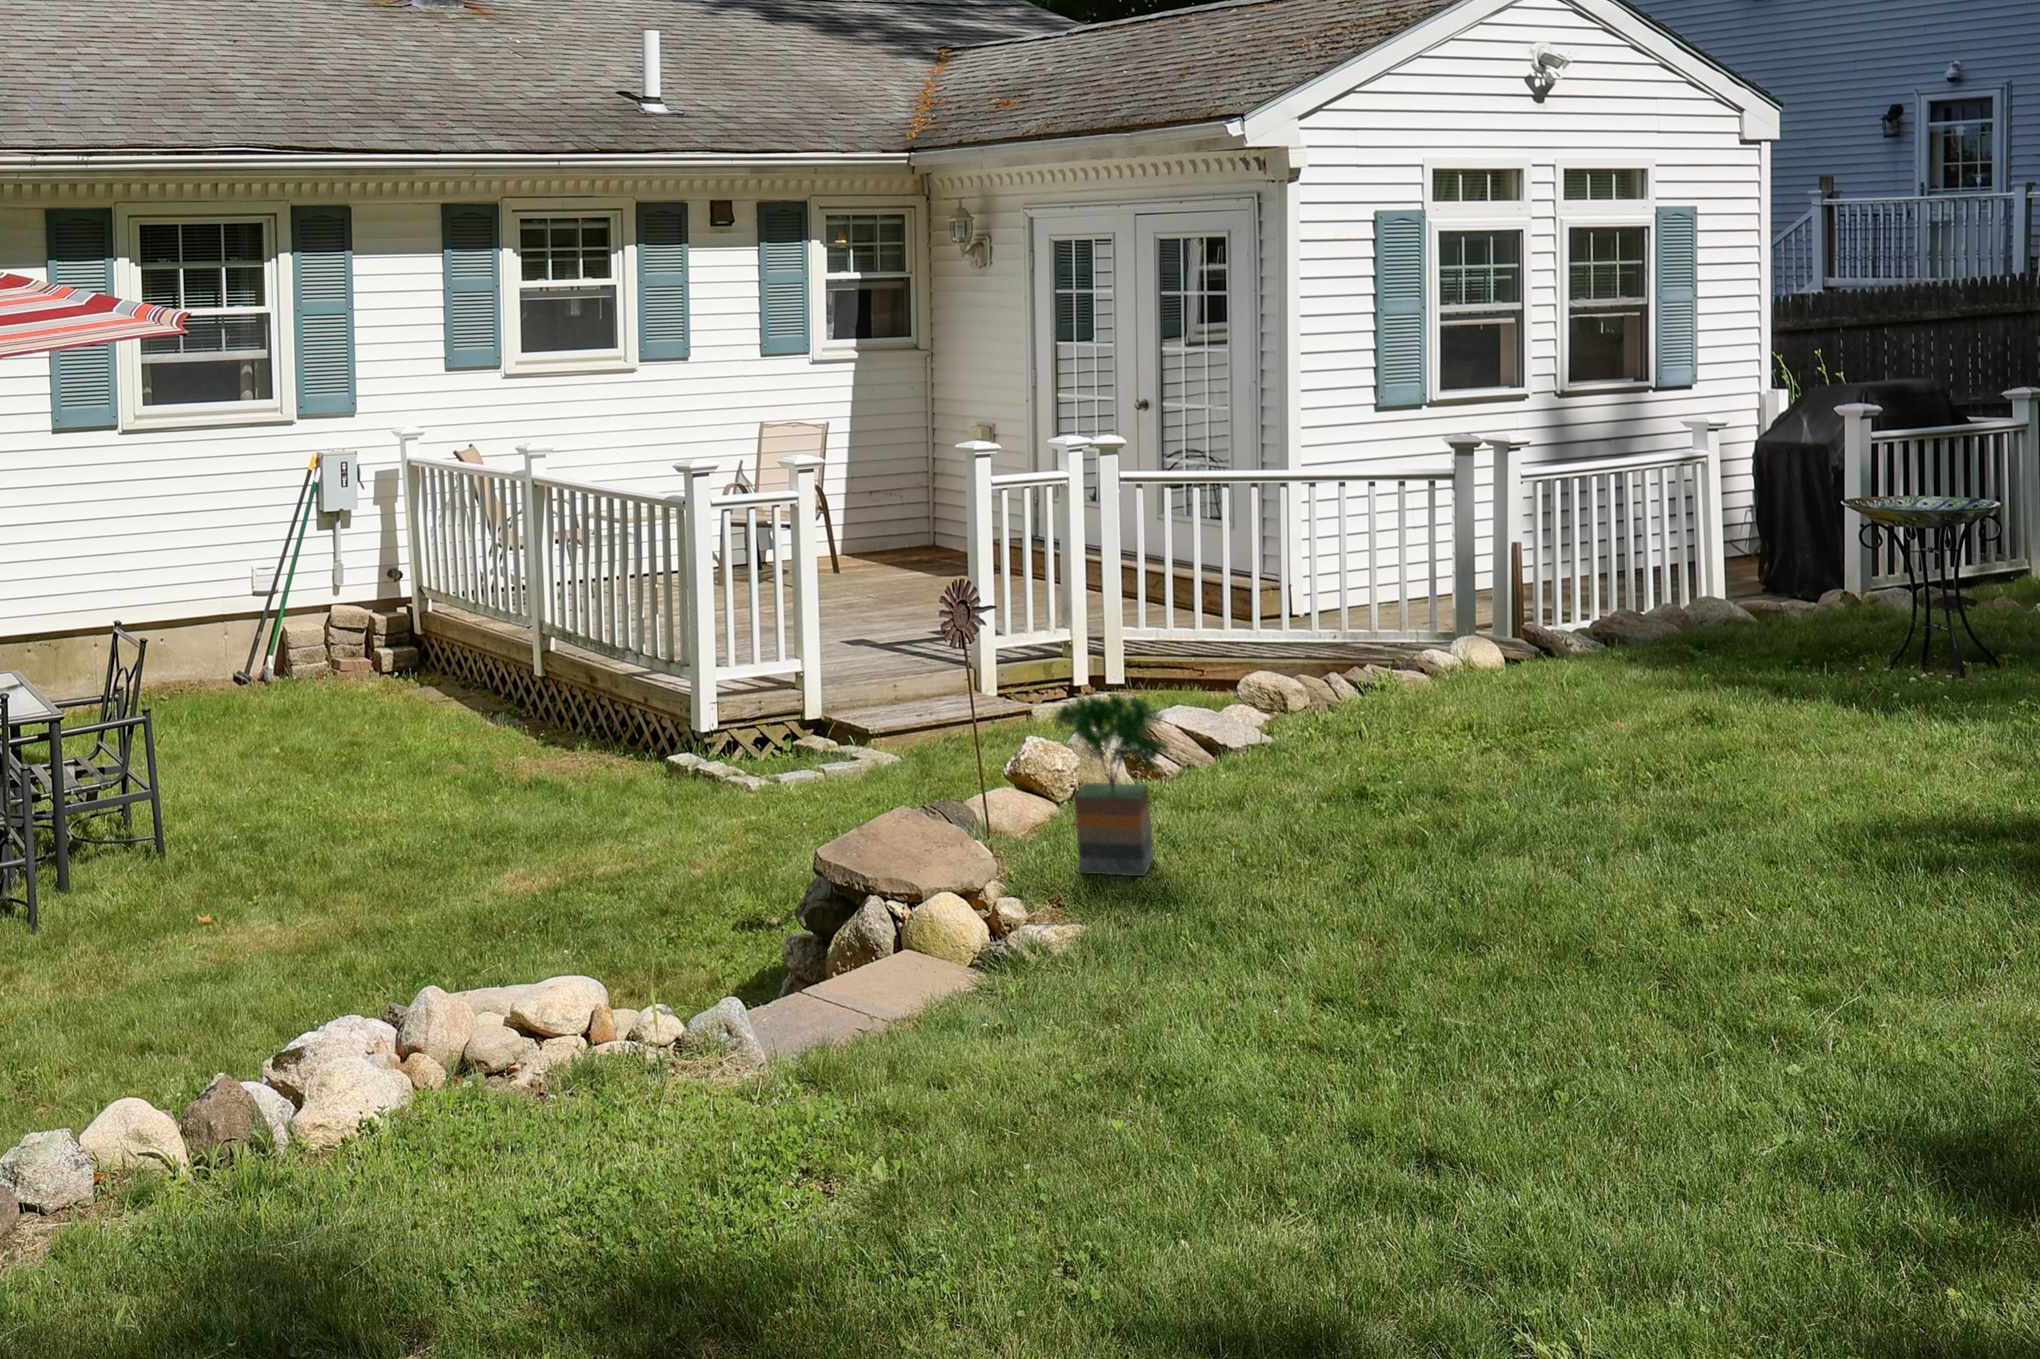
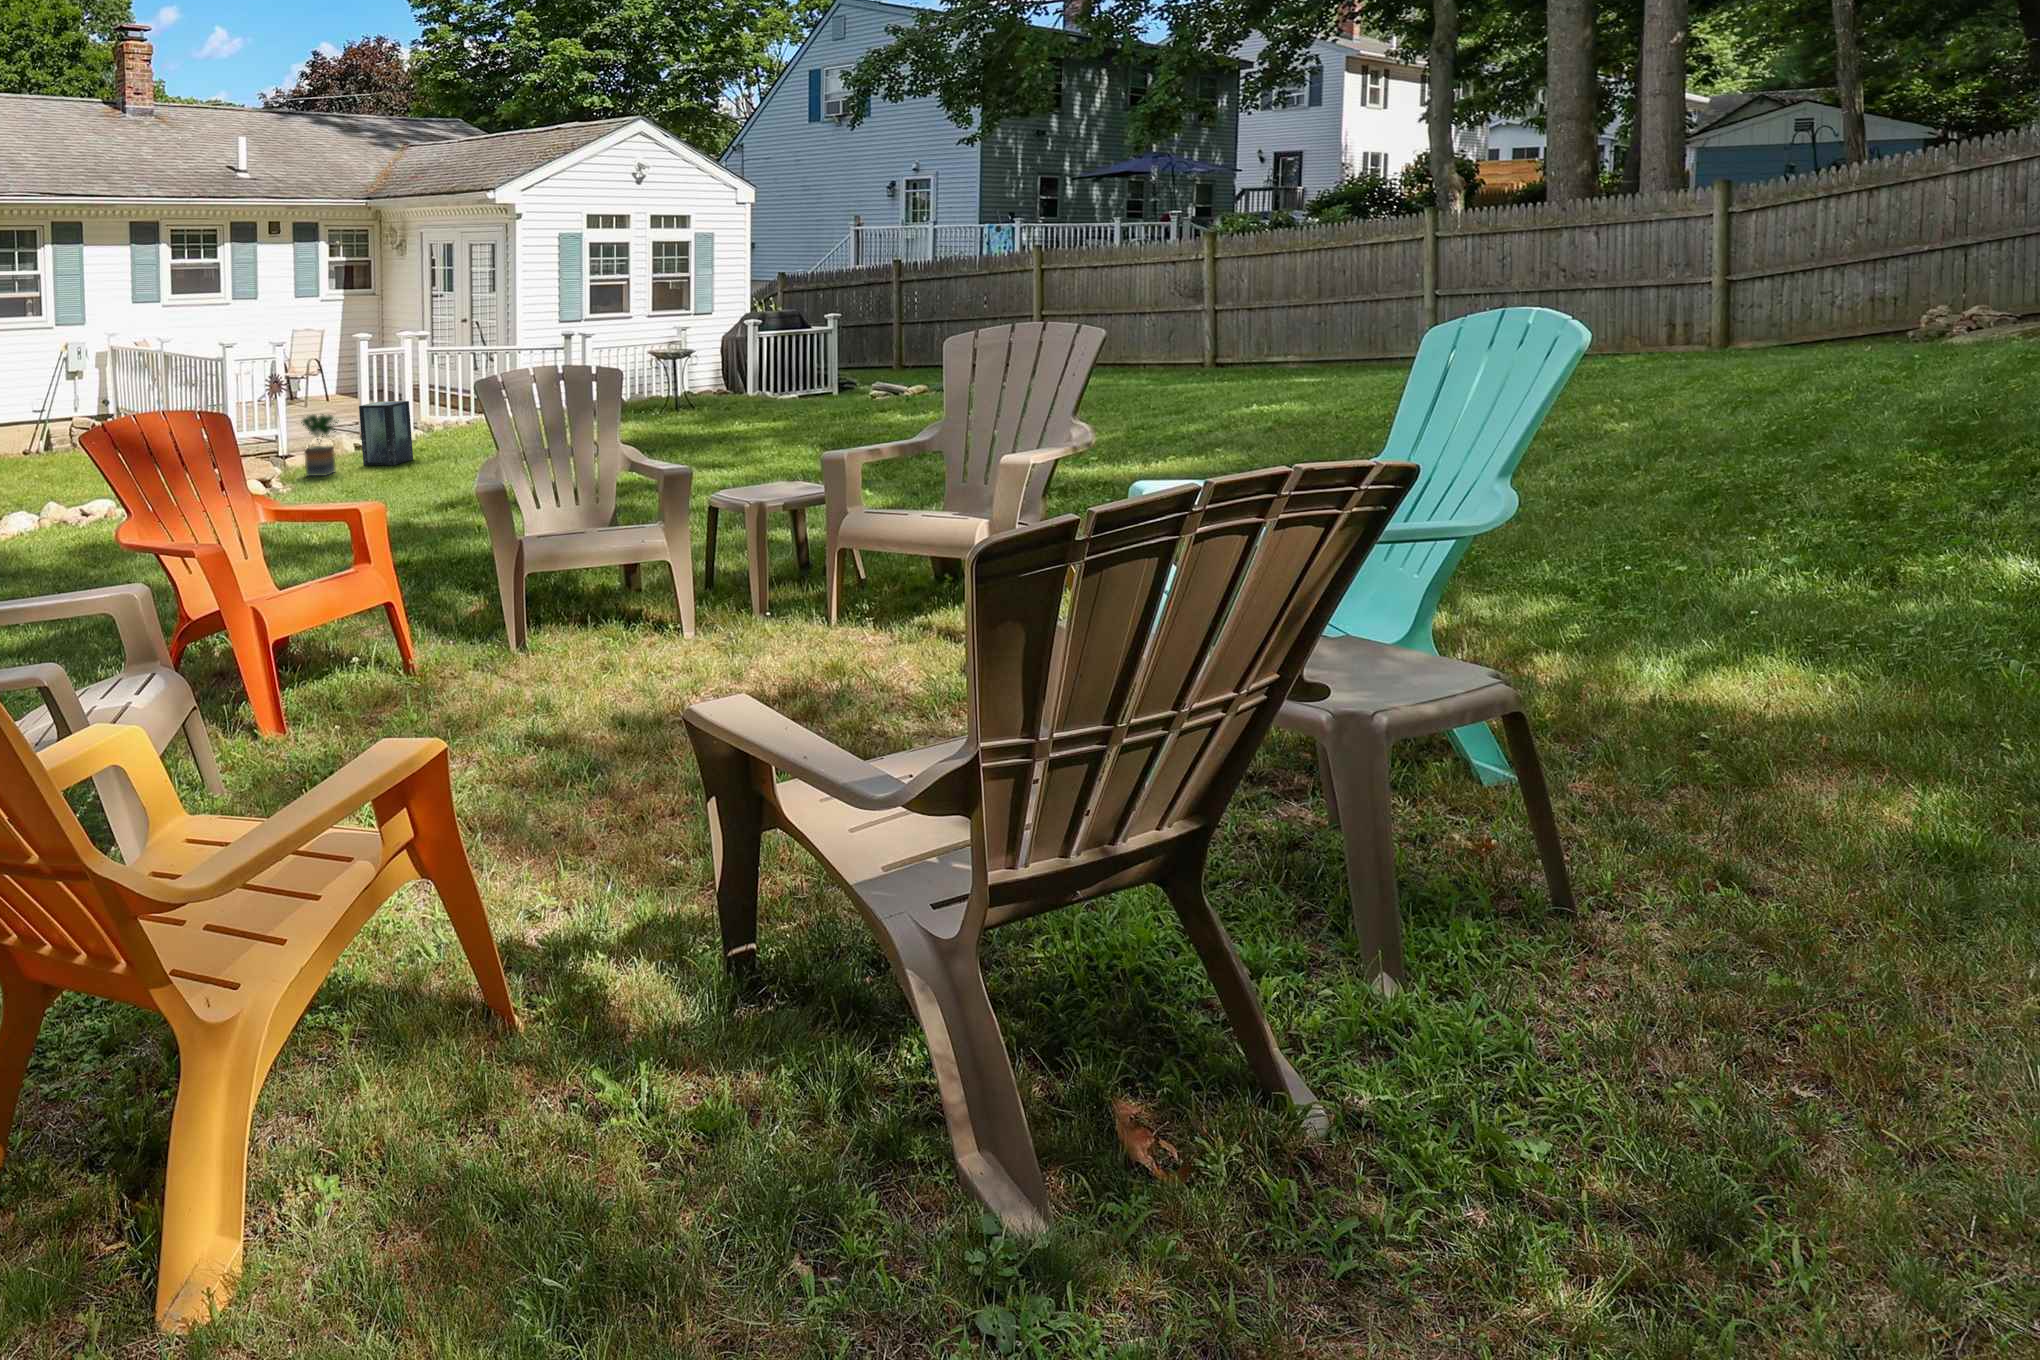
storage box: none [1196,651,1342,842] -> present [359,401,413,465]

